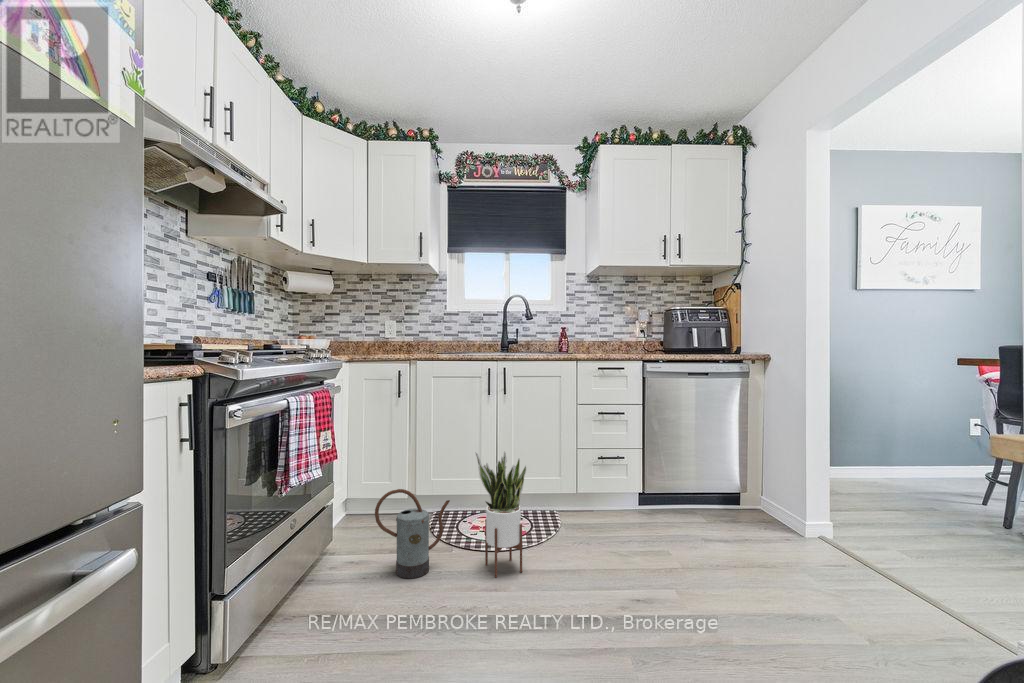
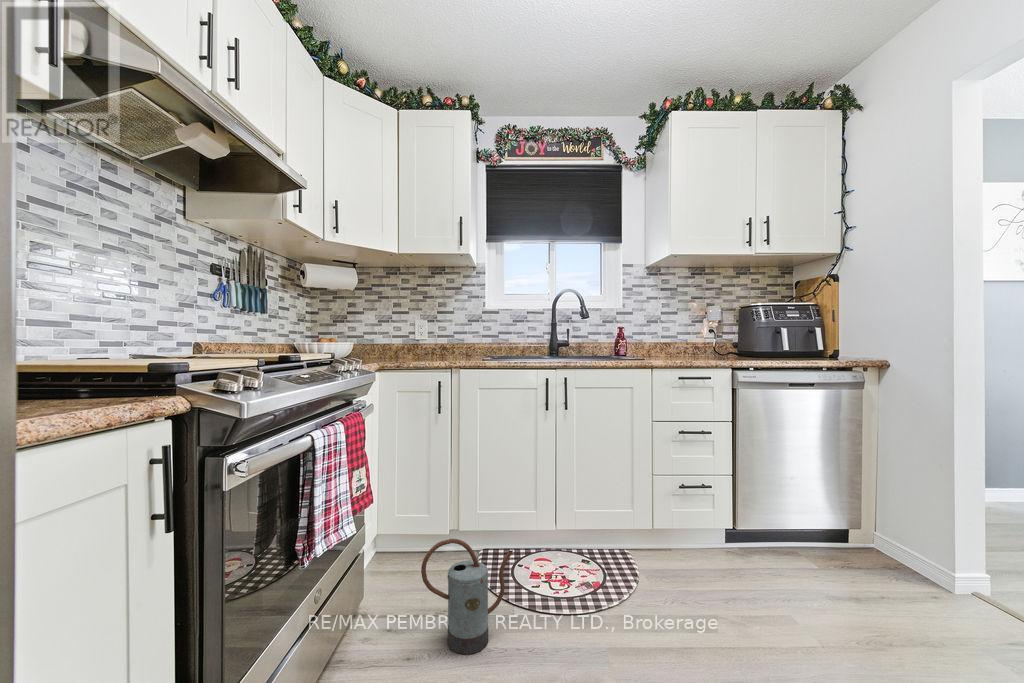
potted plant: present [475,451,526,578] -> none [546,491,611,654]

